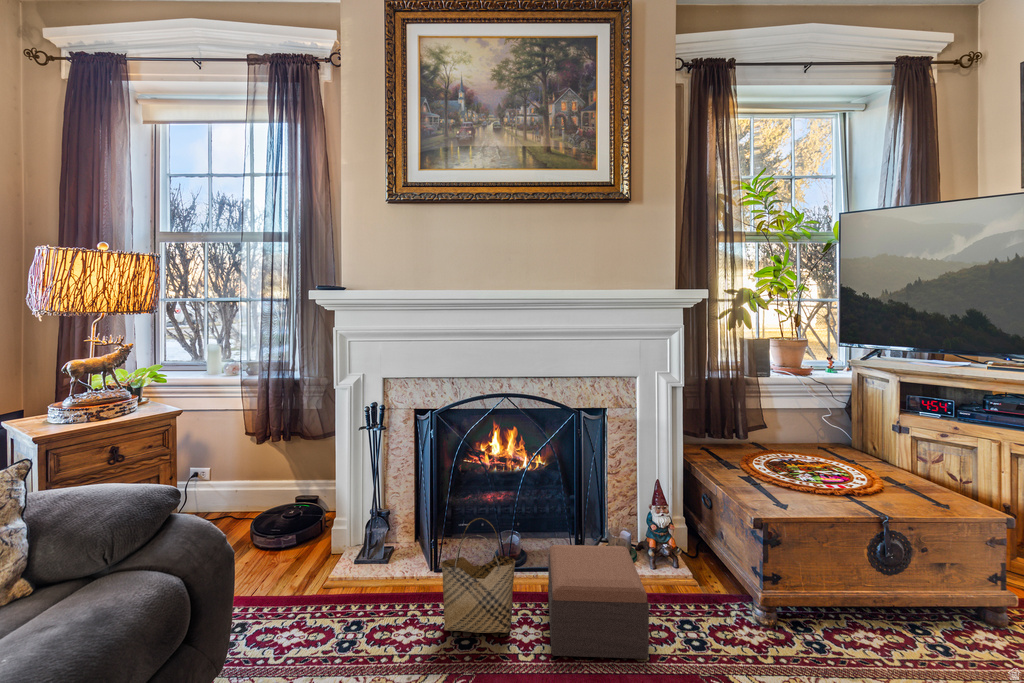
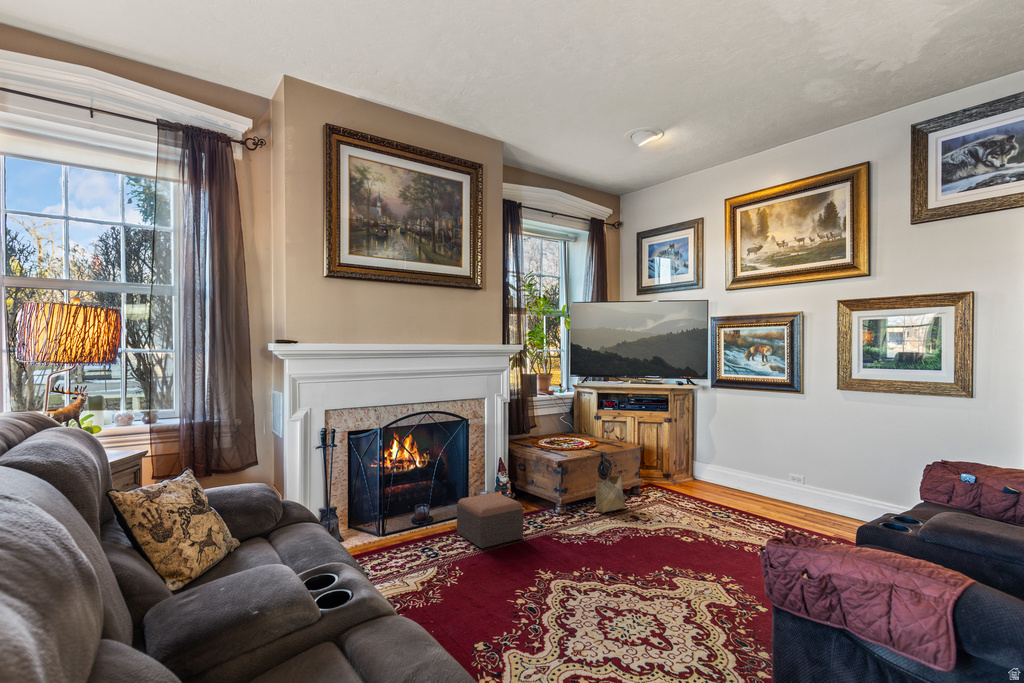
woven basket: present [440,518,515,633] -> present [595,470,625,513]

